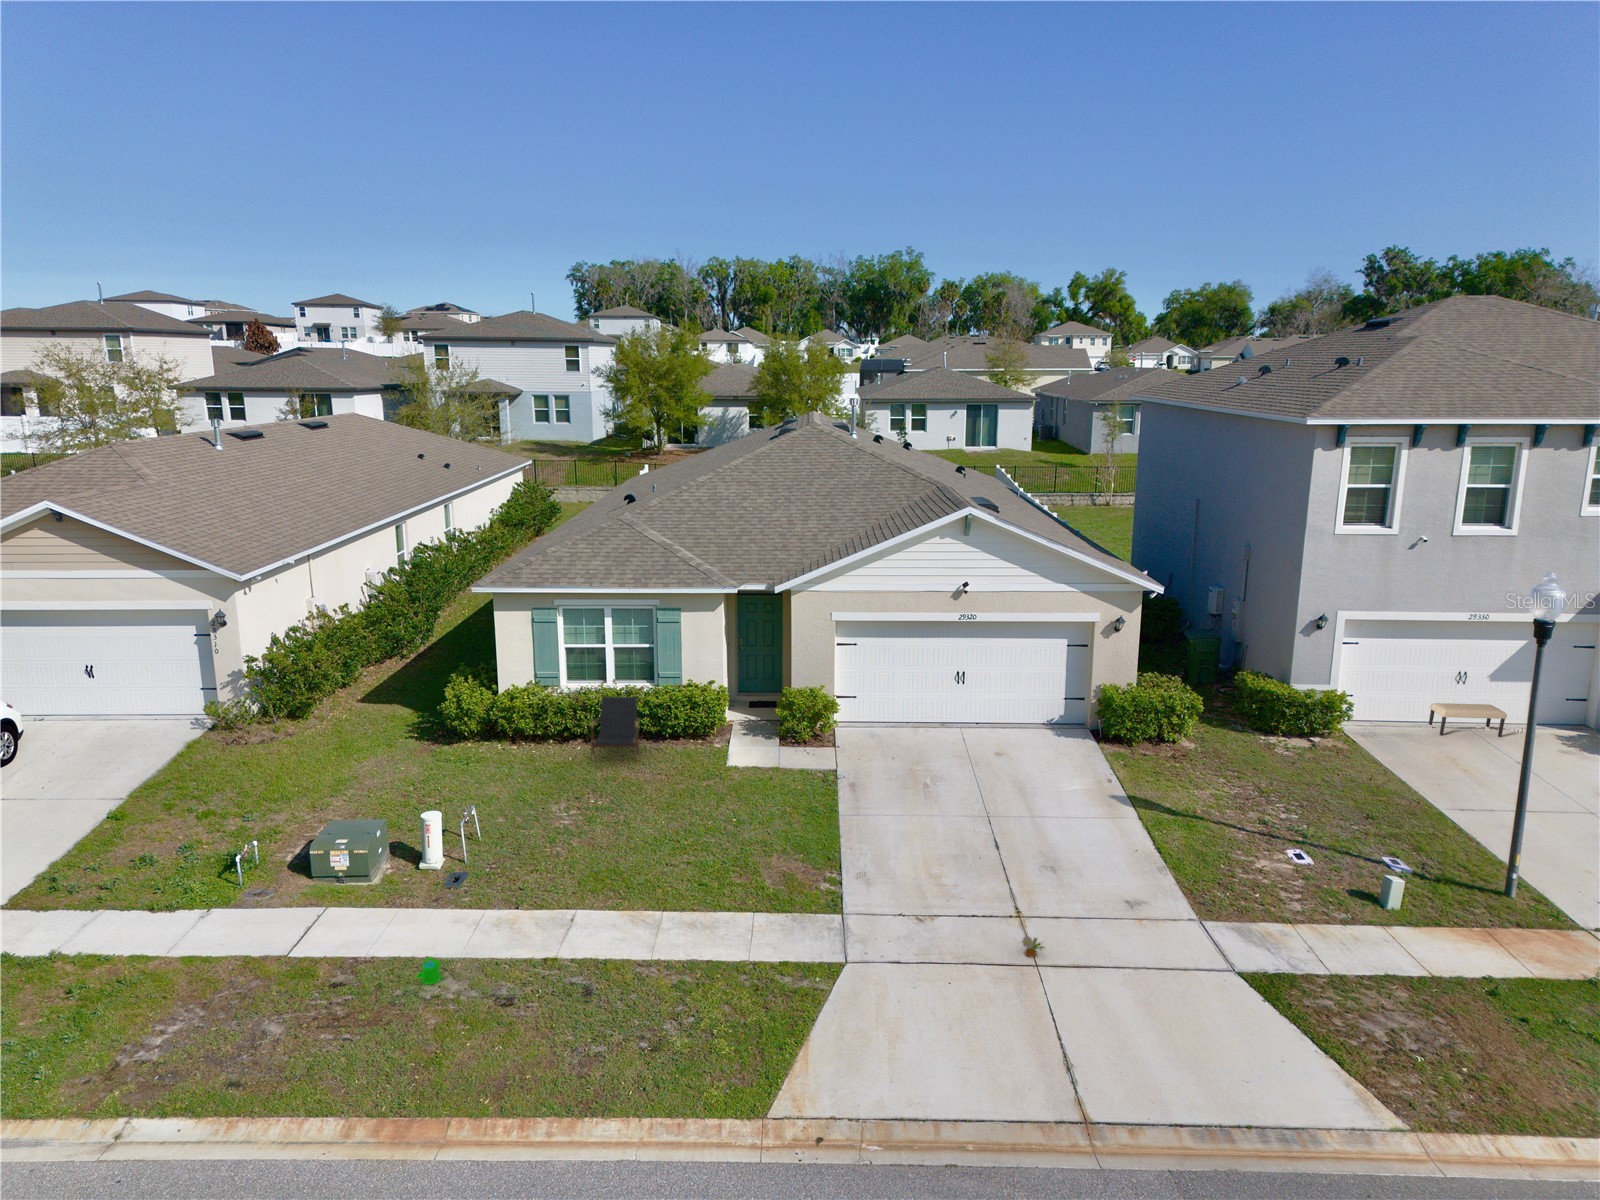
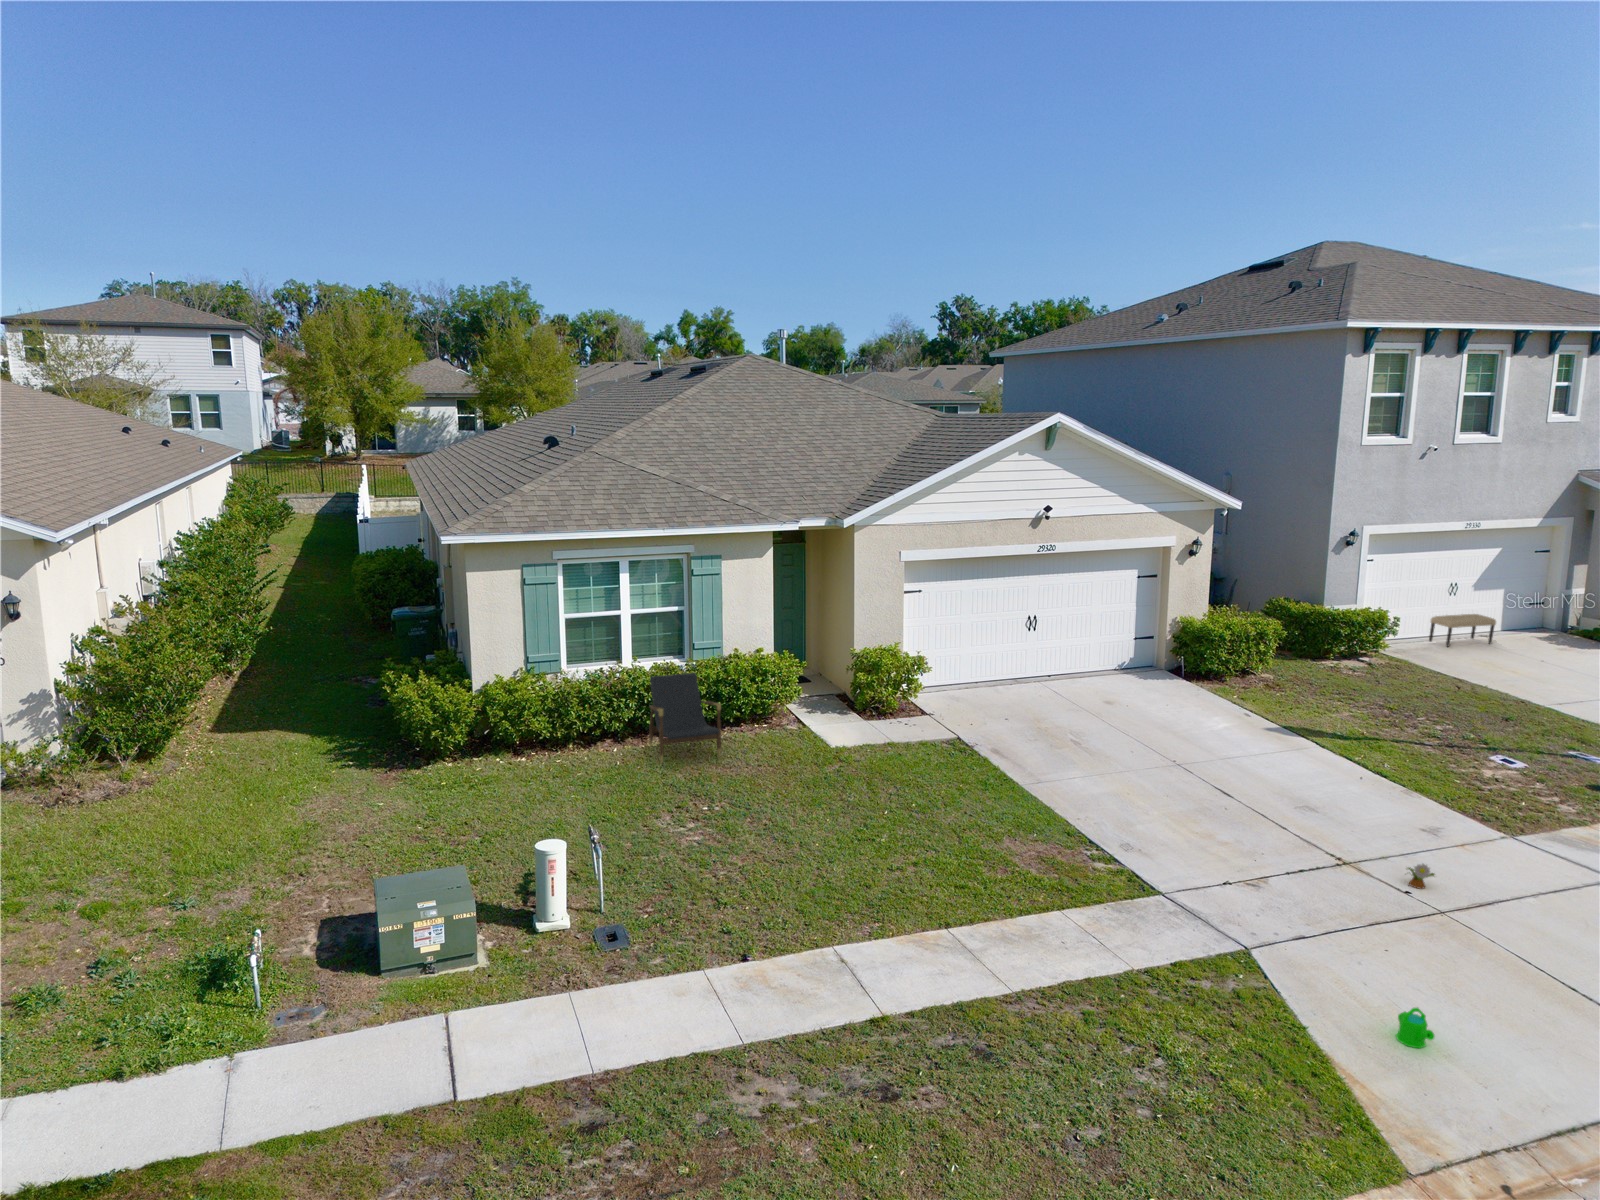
watering can: present [417,957,441,985] -> present [1396,1008,1434,1048]

